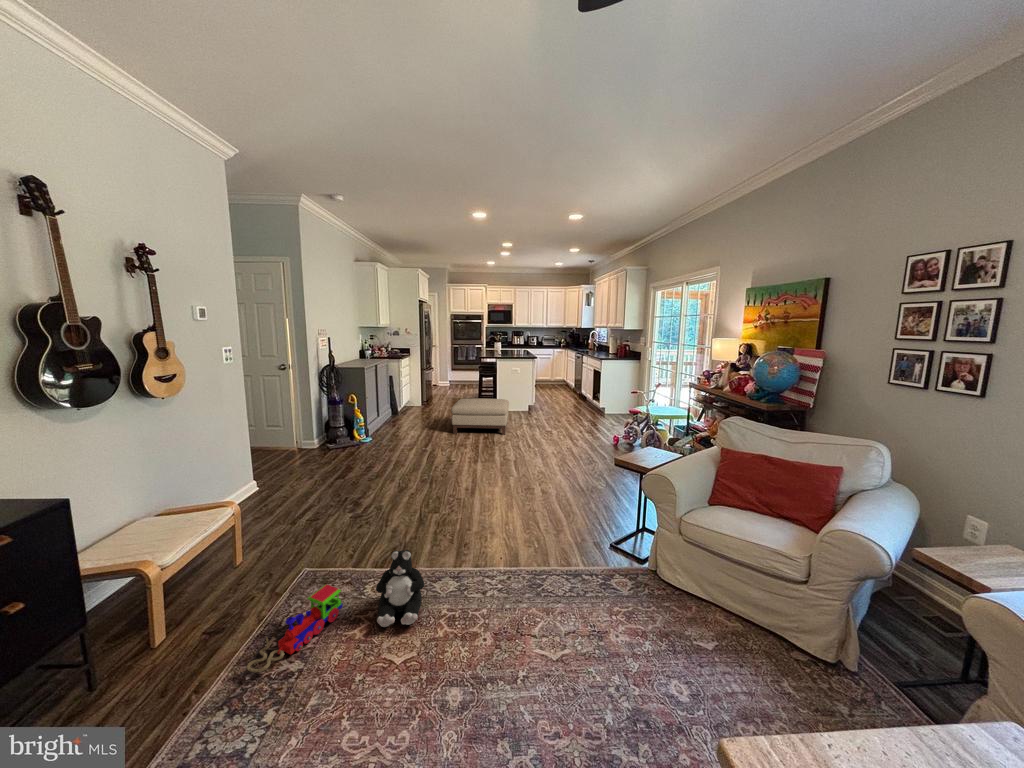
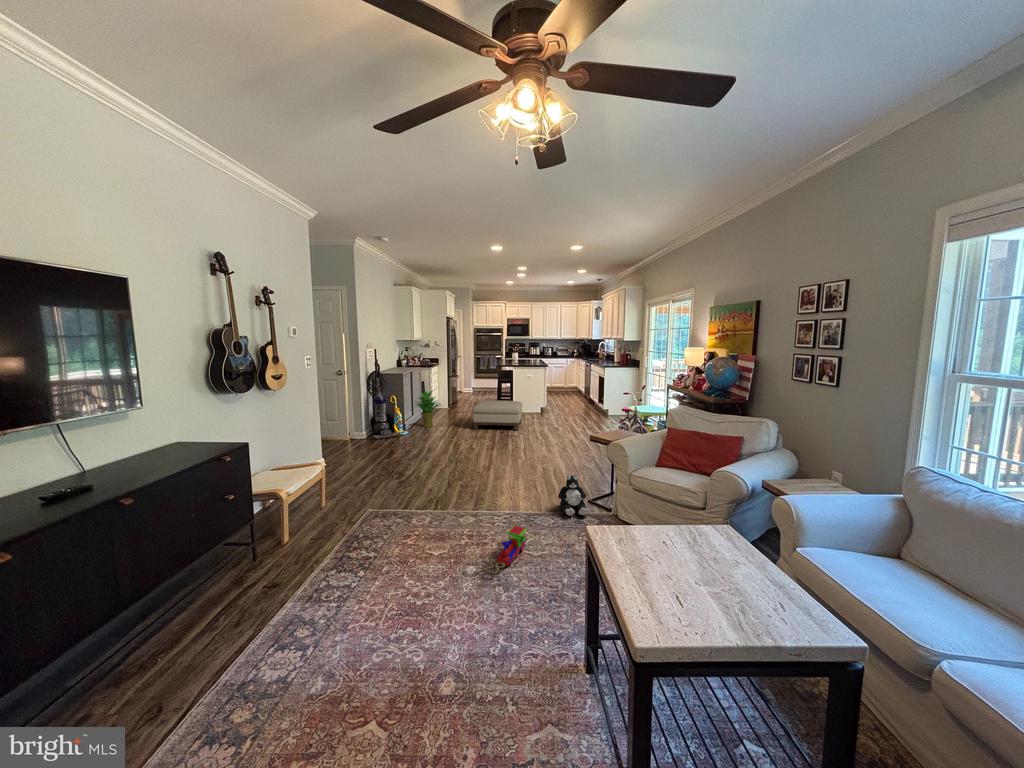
potted plant: none [380,387,414,431] -> present [415,391,440,427]
plush toy: present [376,550,425,627] -> present [558,475,588,516]
toy train: present [246,585,343,672] -> present [485,526,527,573]

